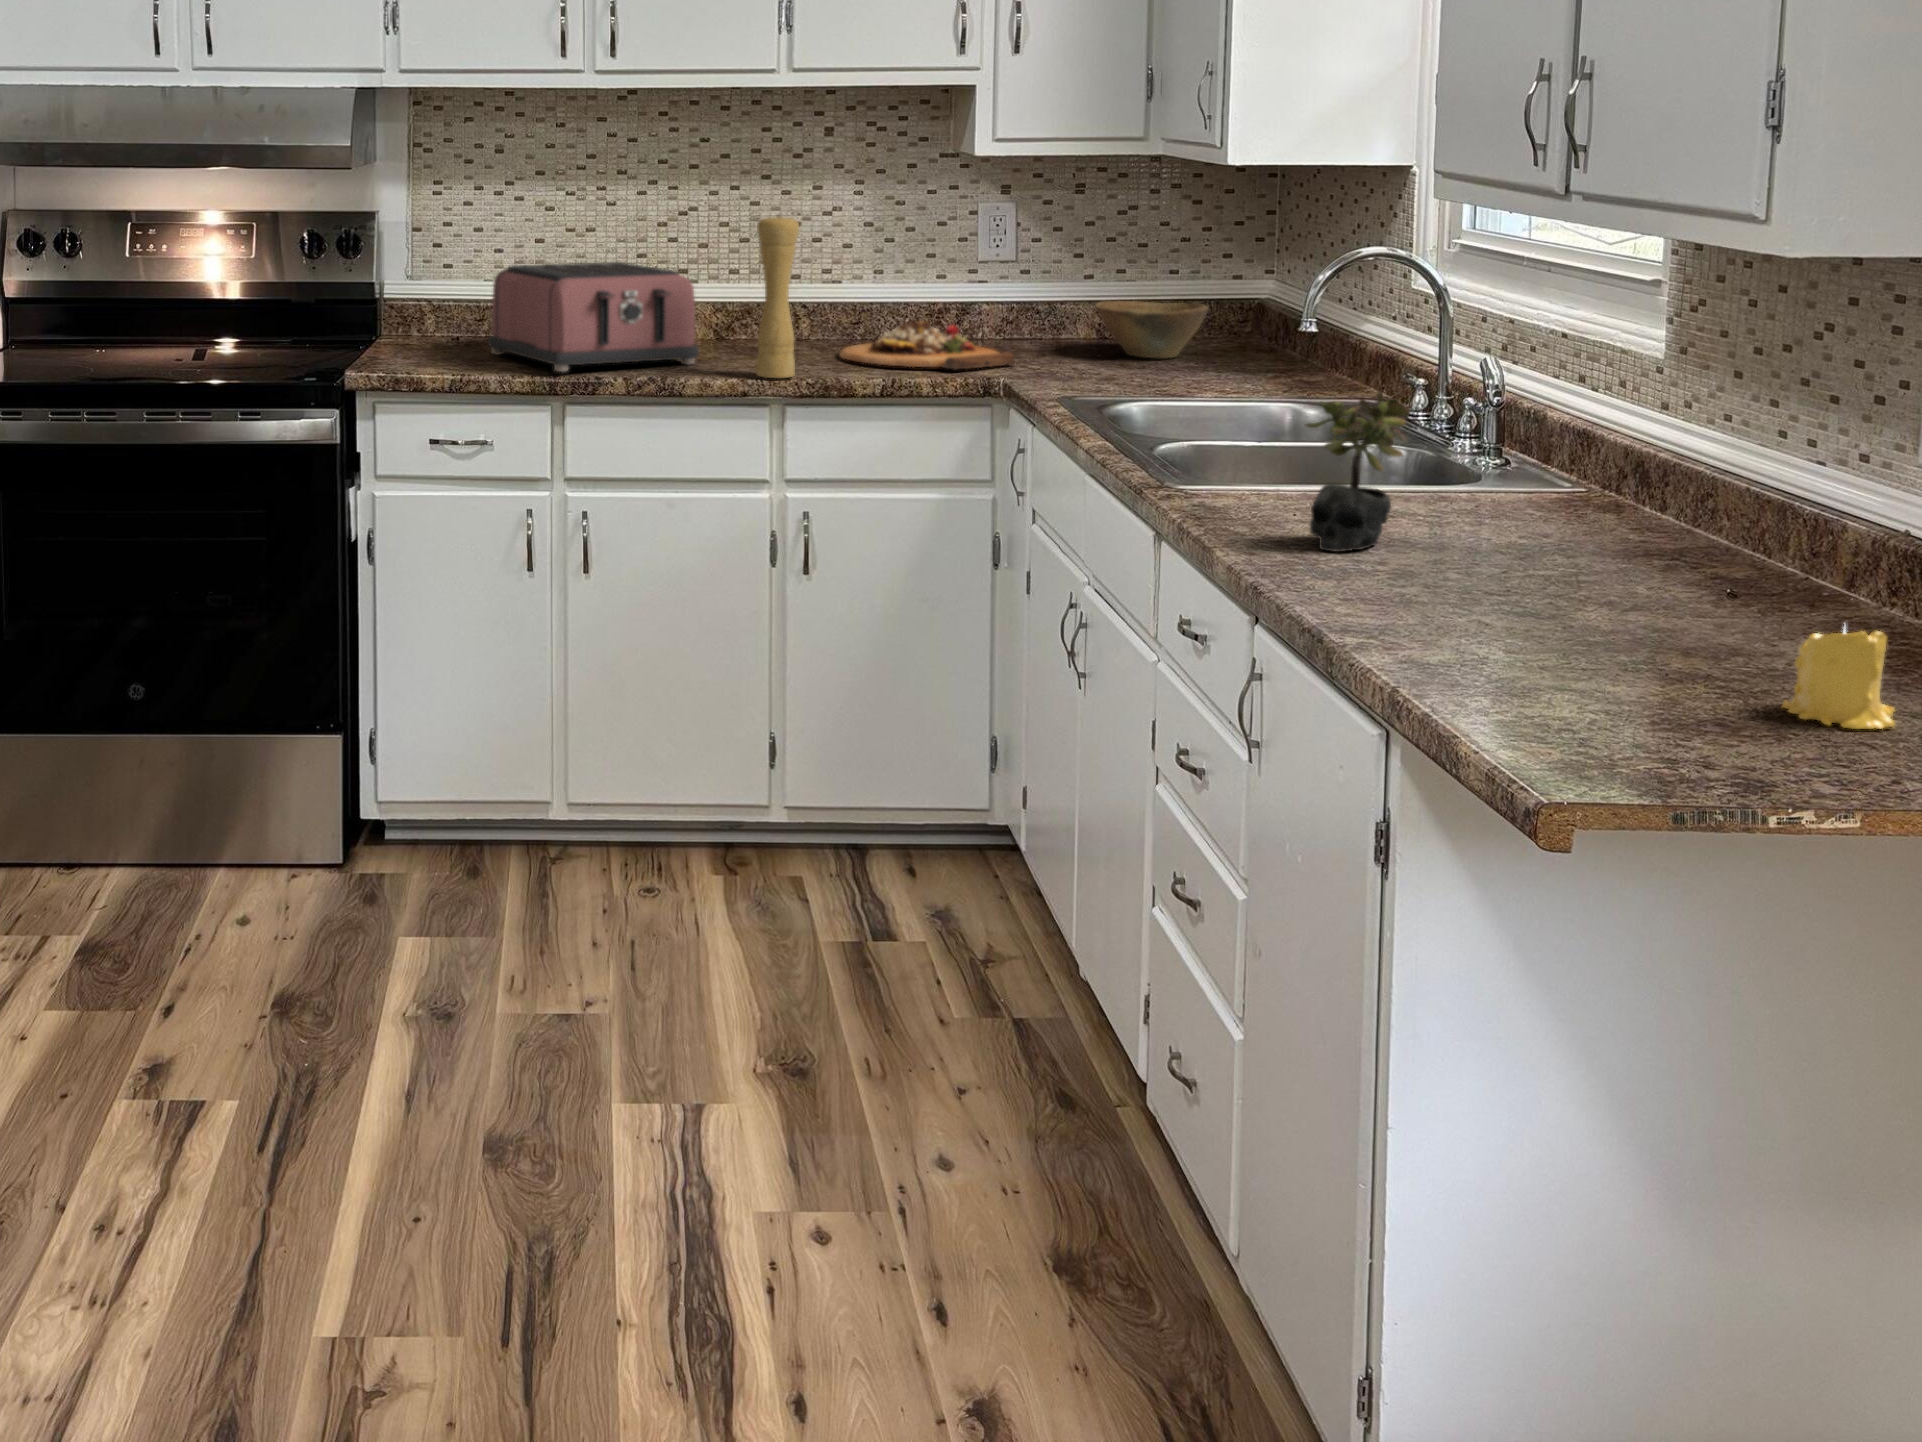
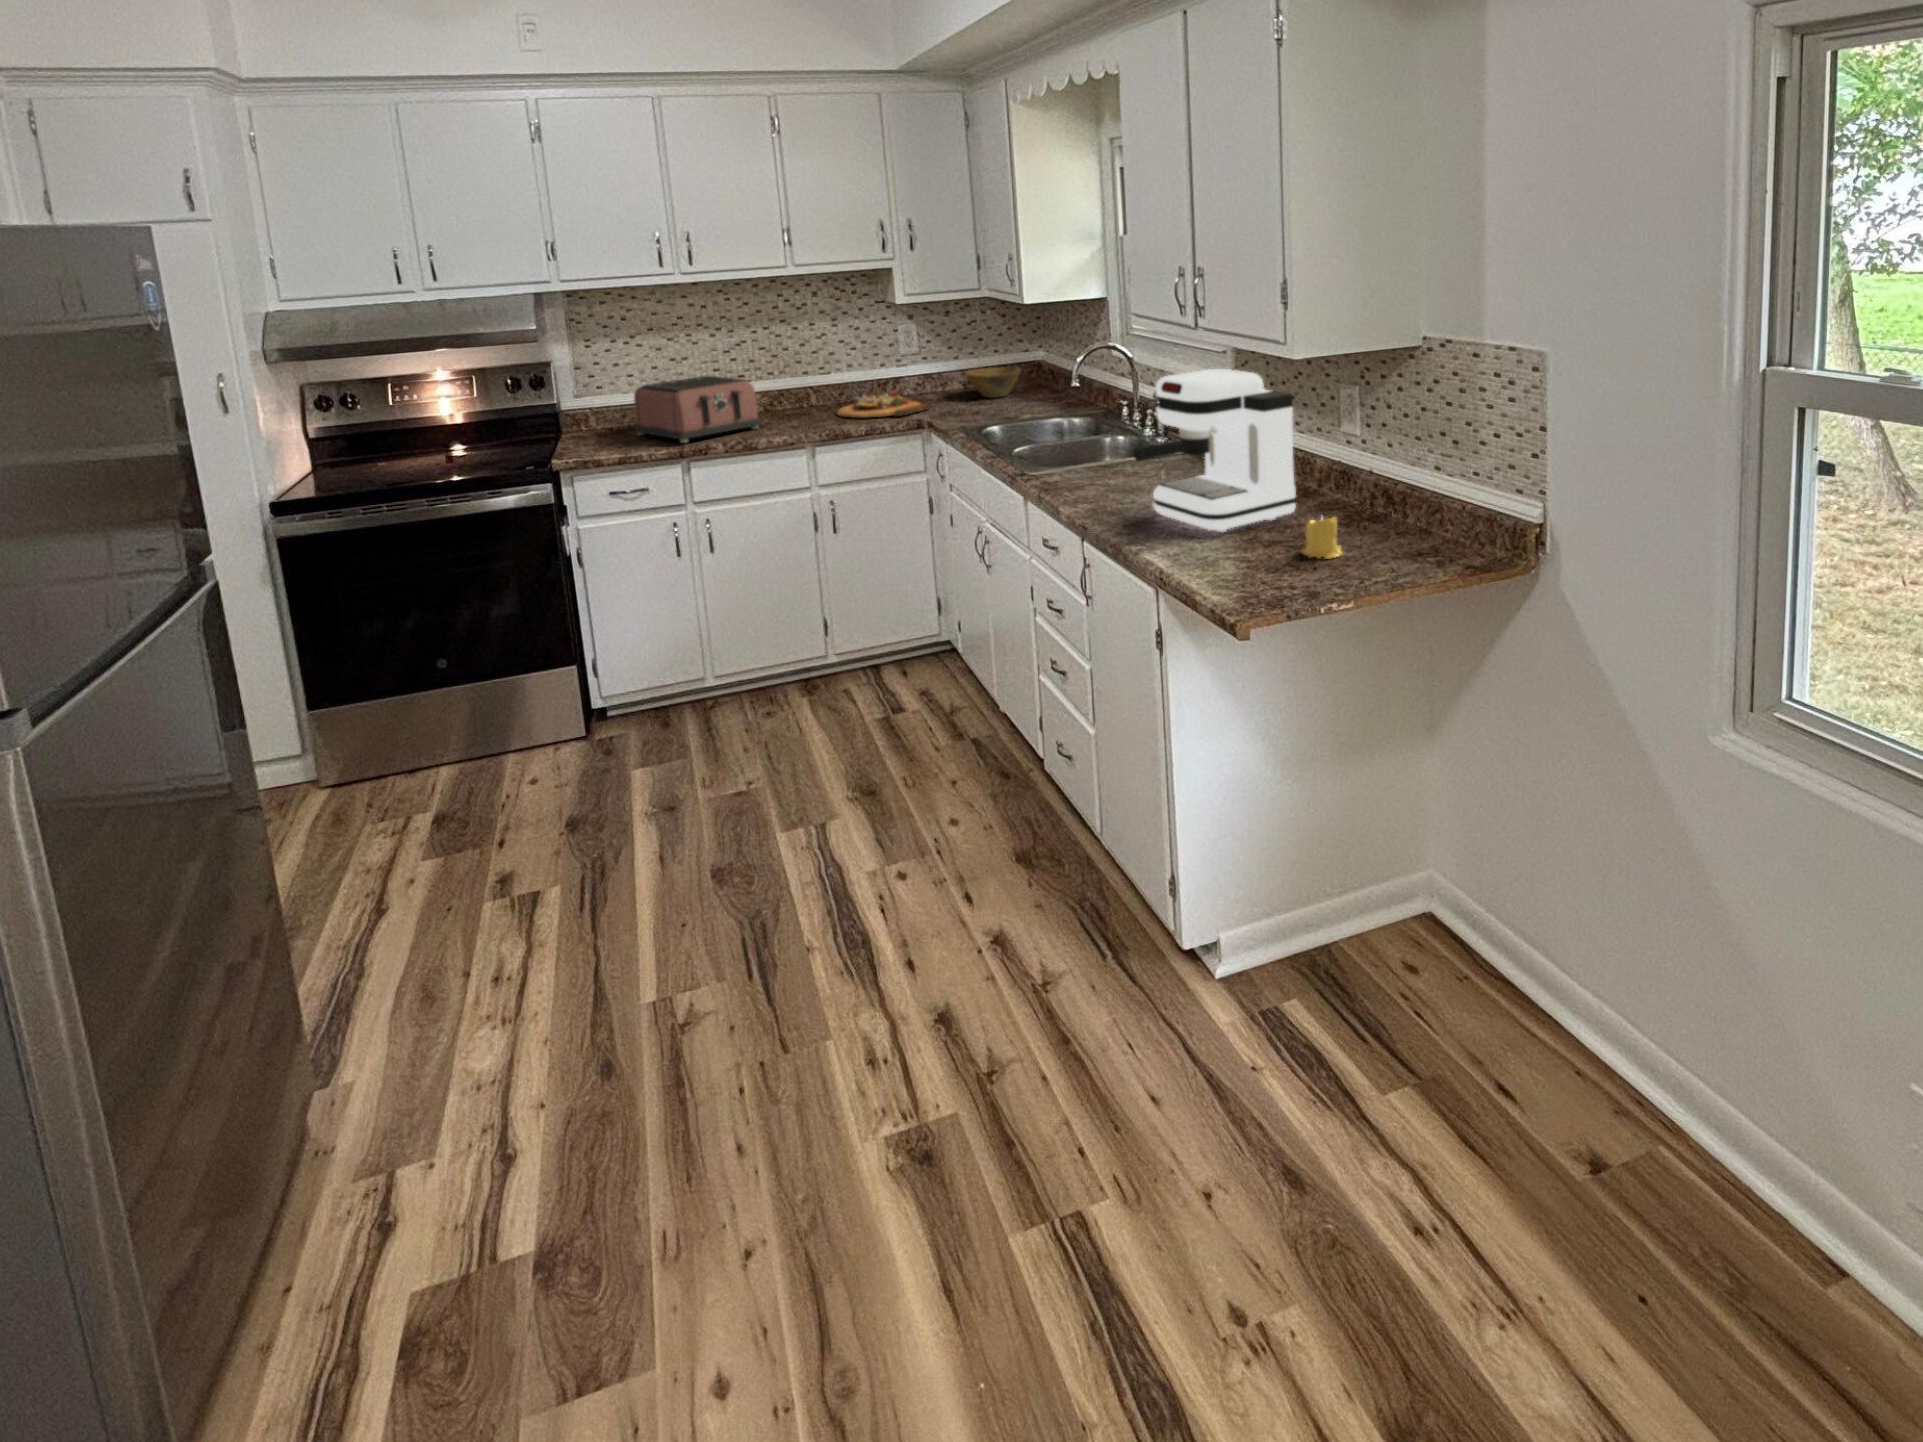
pepper mill: present [756,215,799,378] -> none [788,345,817,433]
coffee maker: none [1391,283,1801,641] -> present [1134,369,1296,532]
succulent plant: present [1306,390,1409,552] -> none [1089,422,1134,501]

